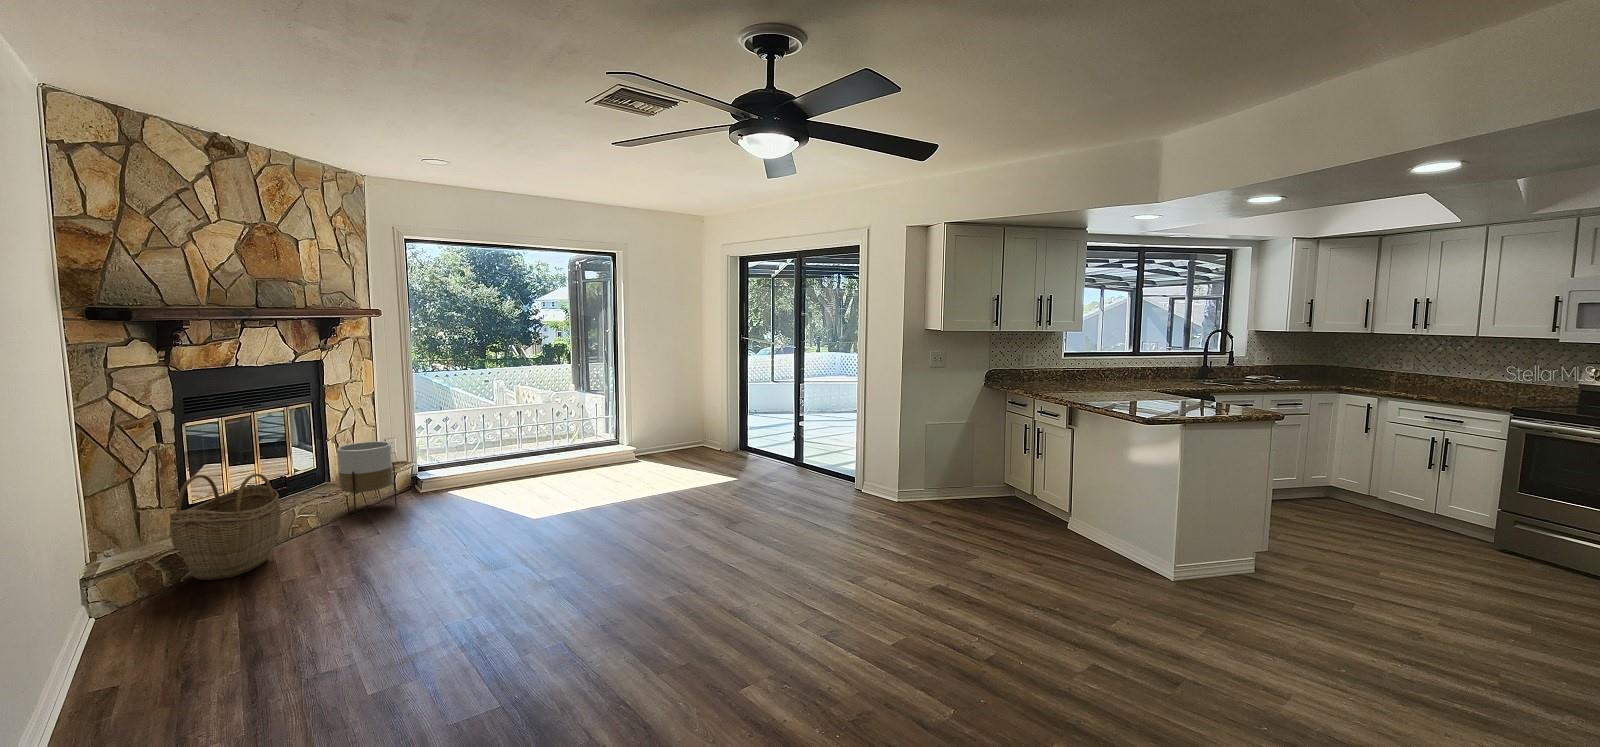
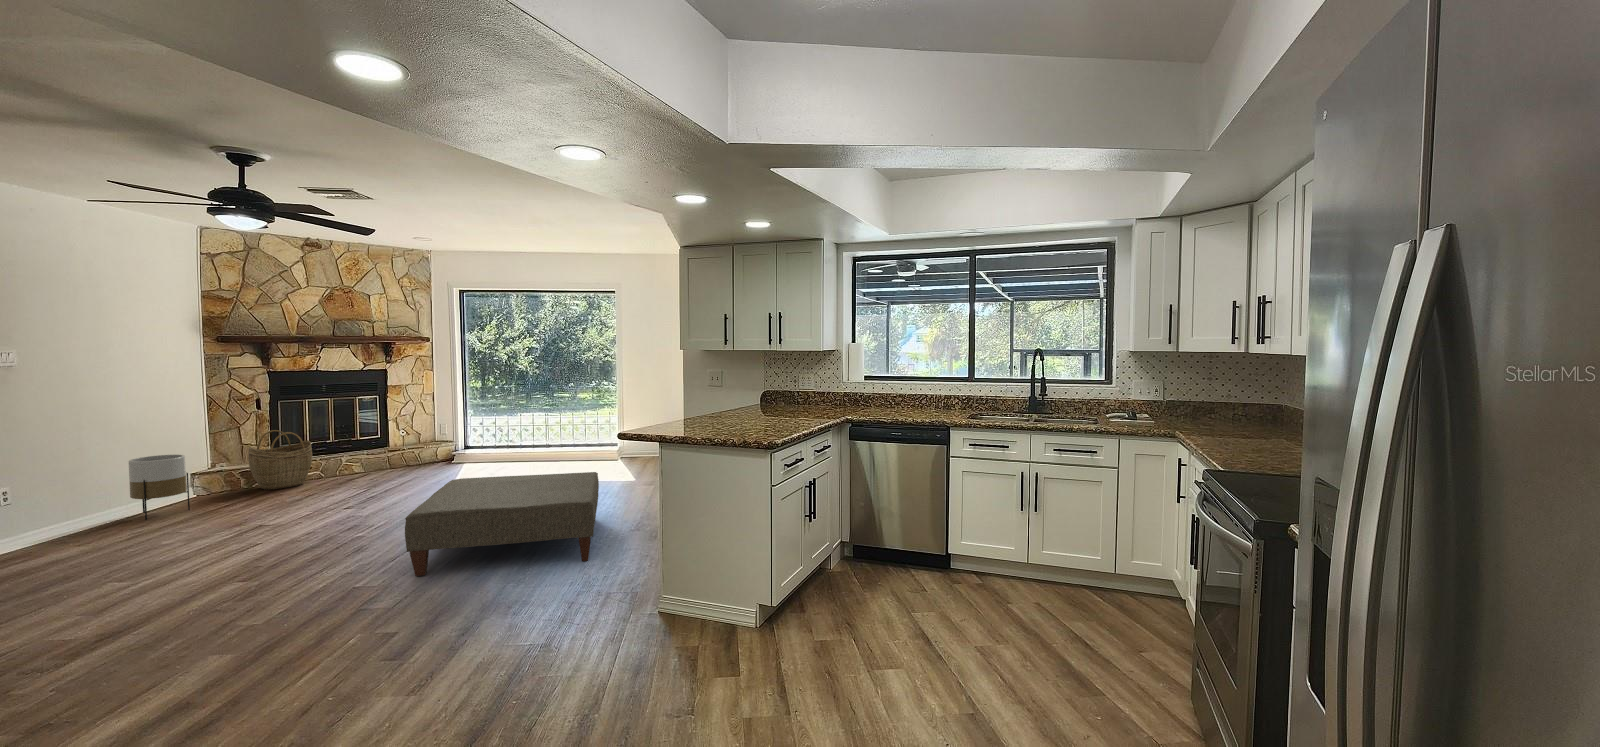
planter: present [337,441,397,516] -> present [129,455,190,520]
ottoman: none [731,459,962,594] -> present [405,472,599,576]

